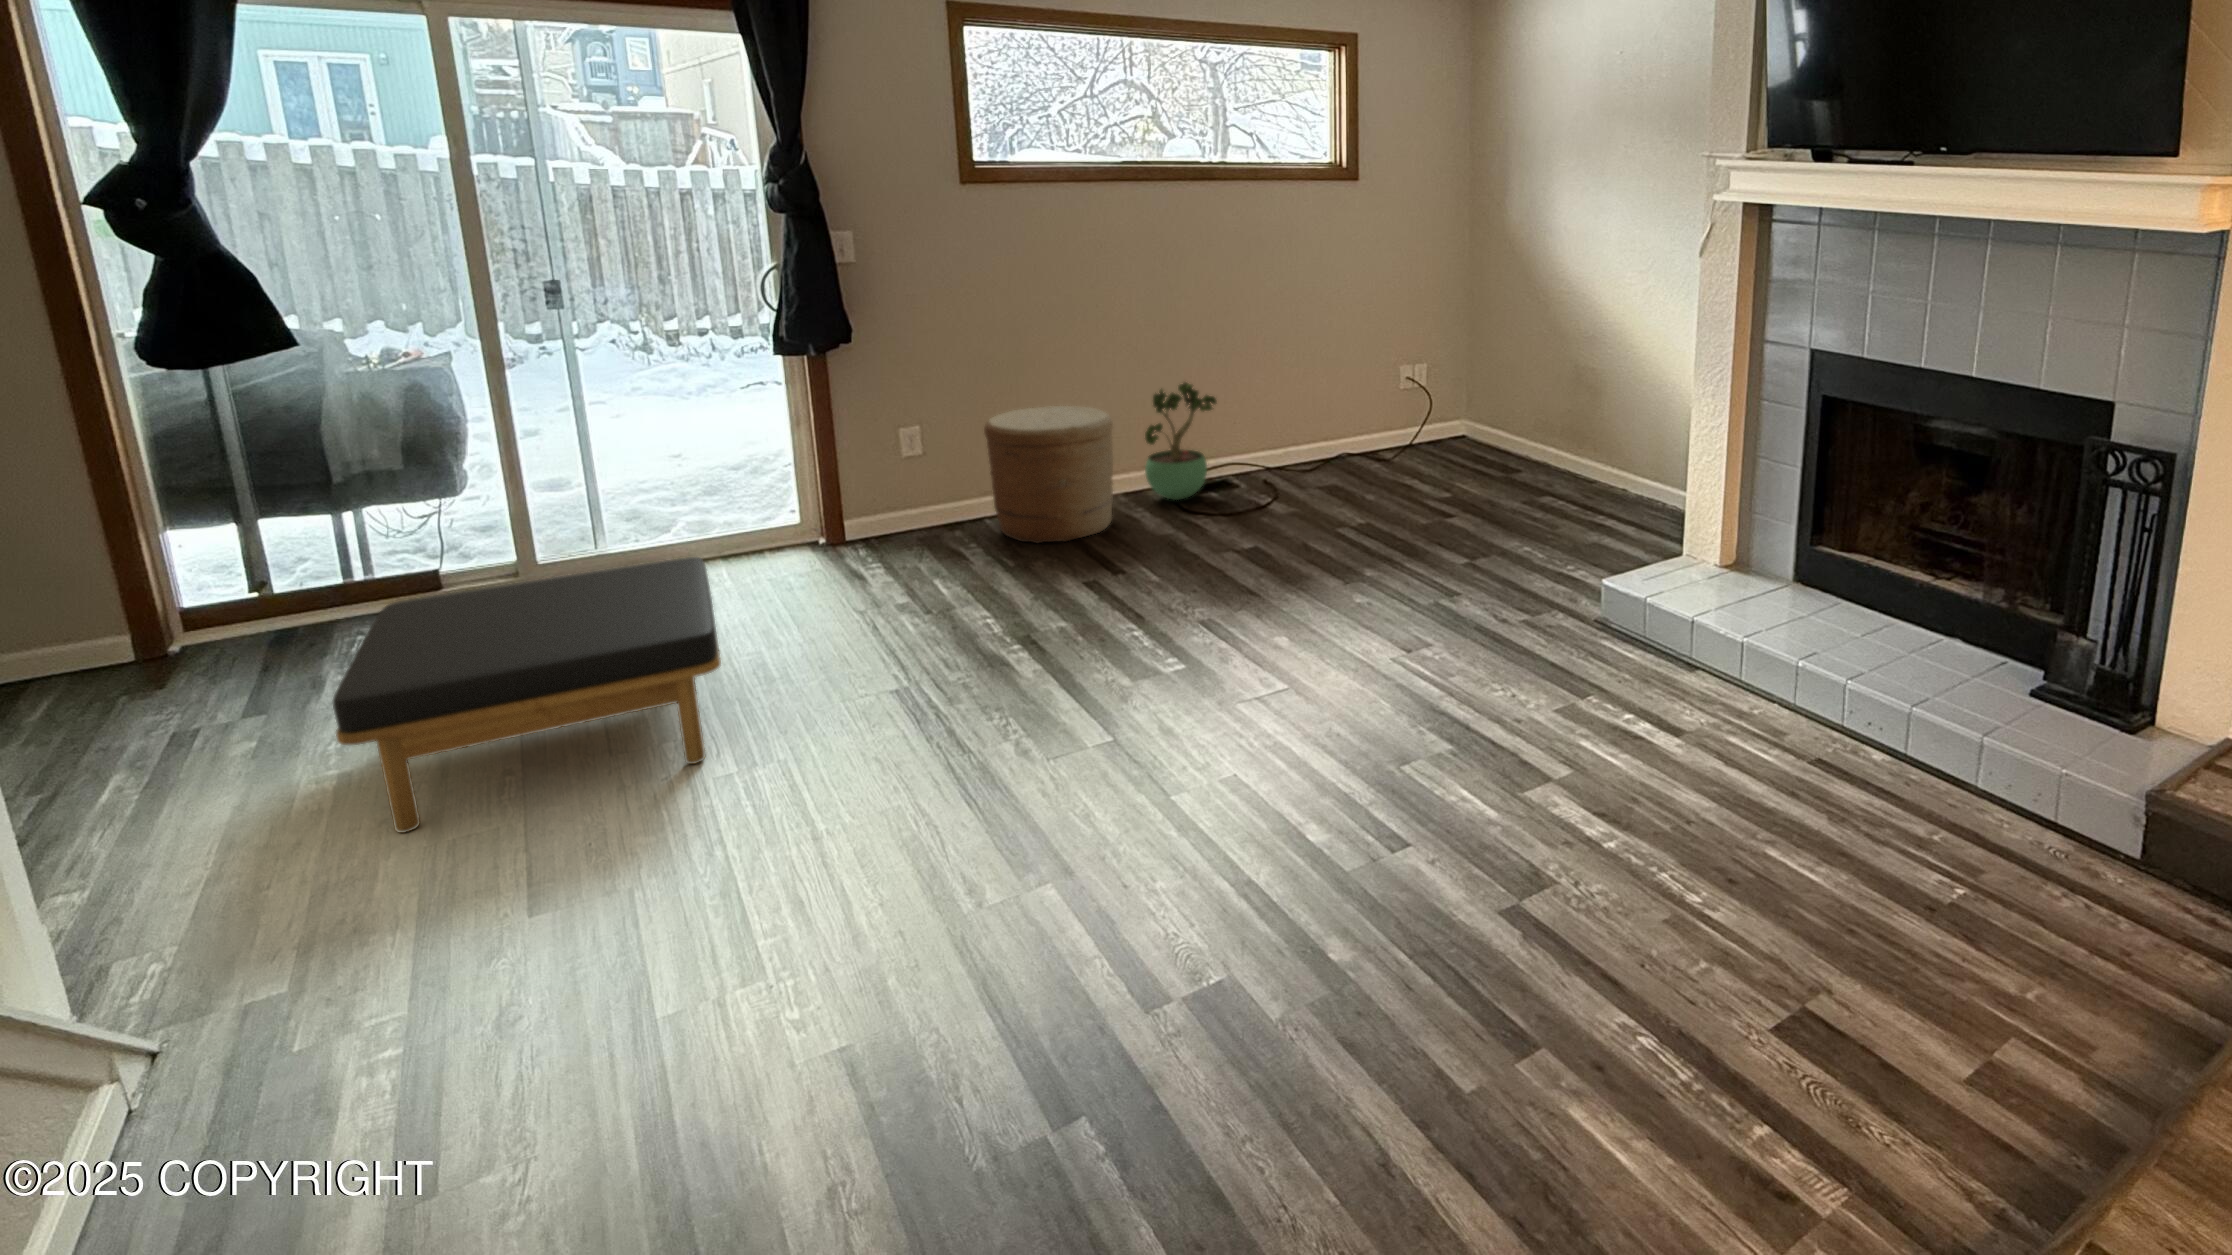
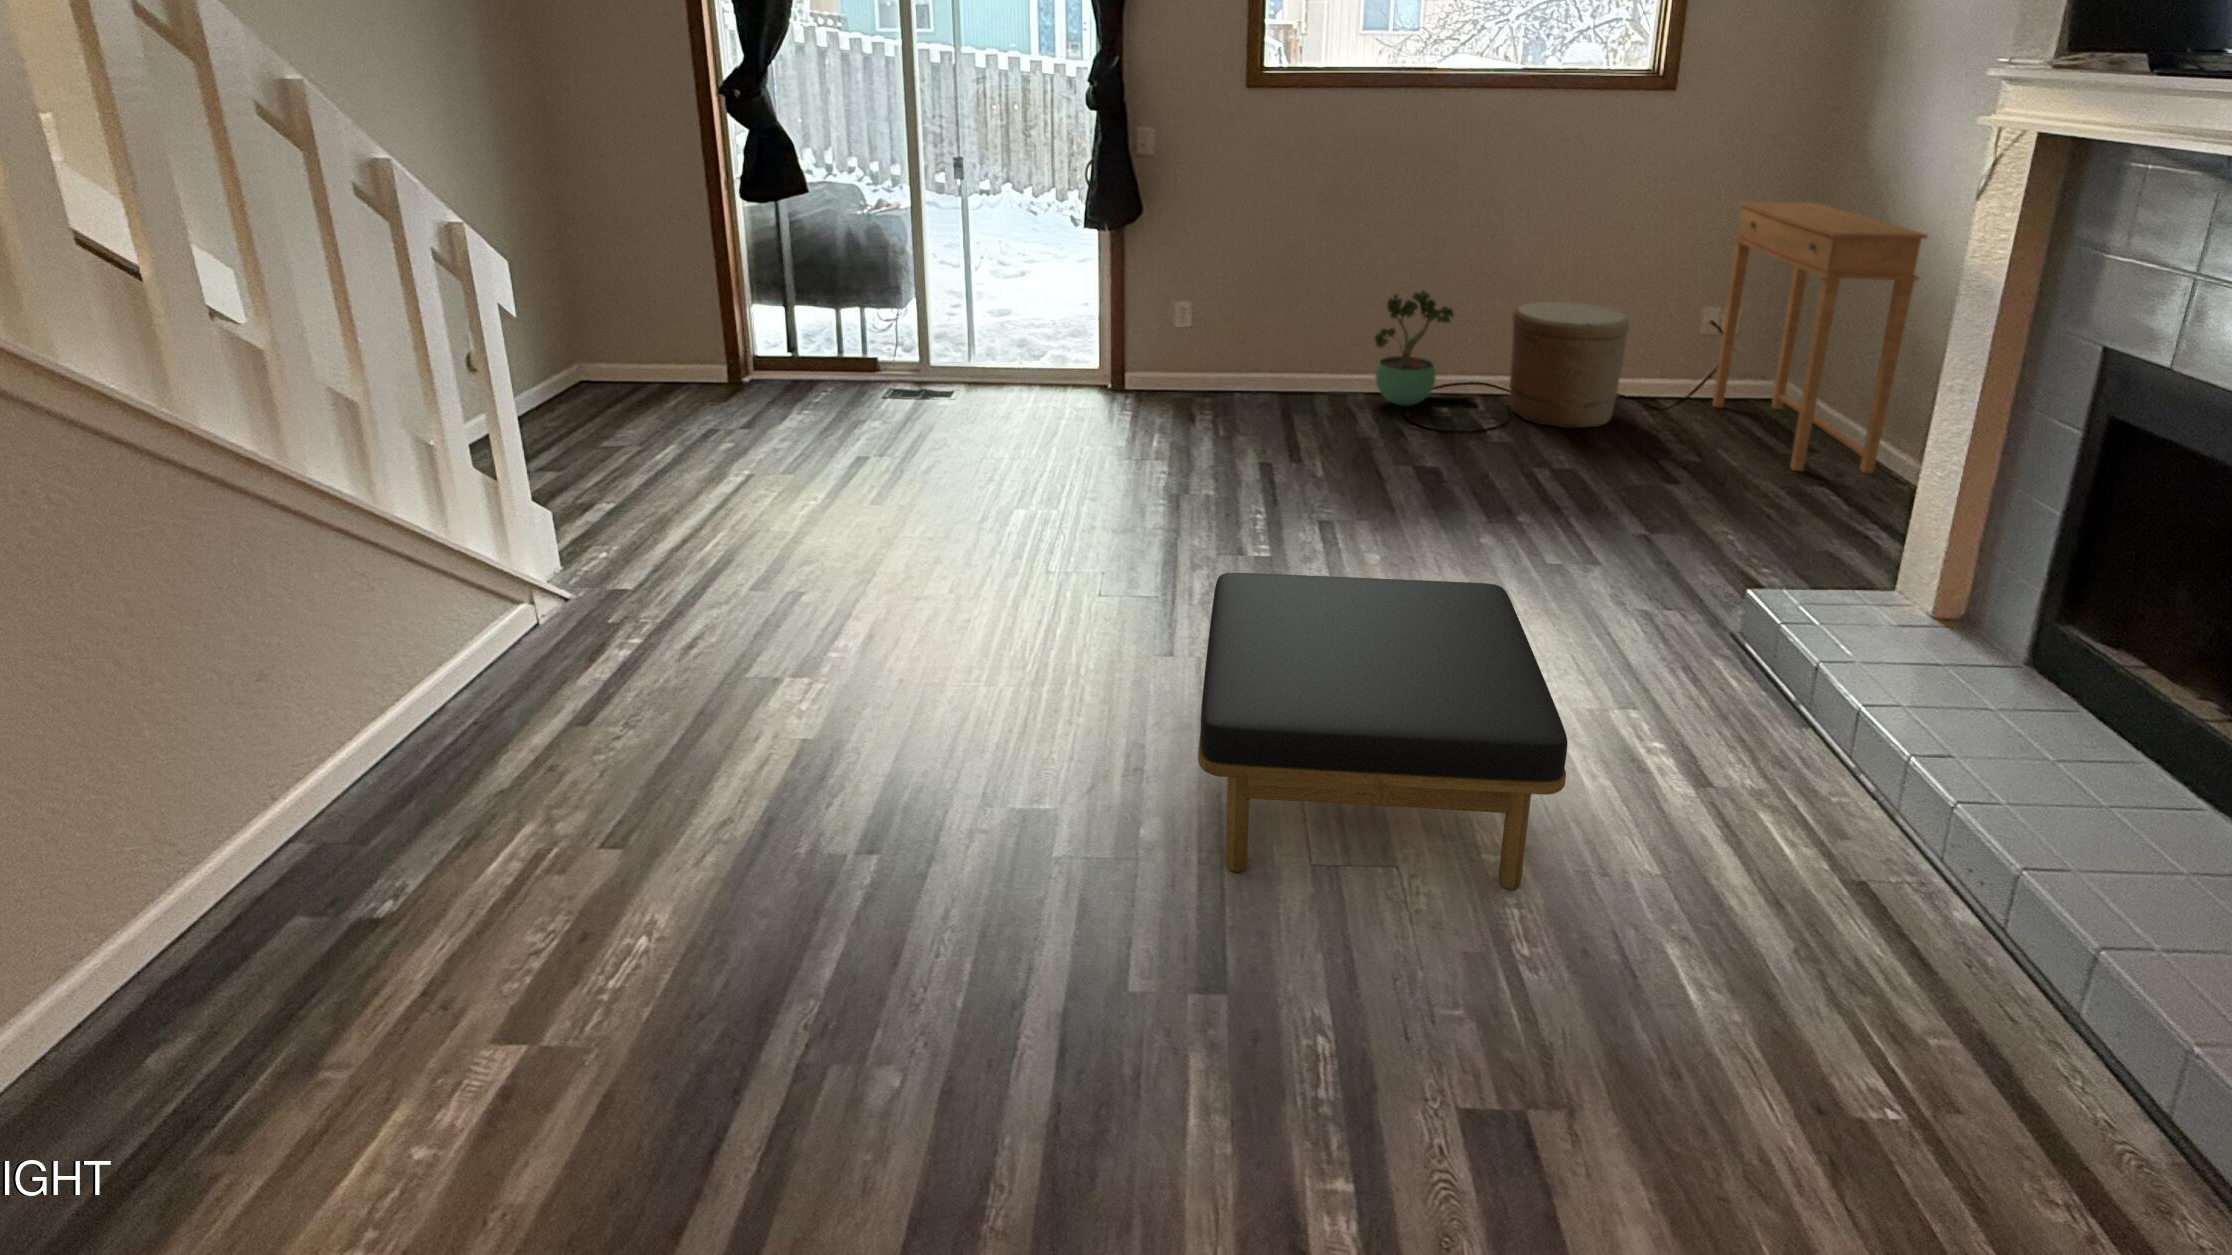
side table: none [1423,272,1586,489] -> present [1713,201,1927,473]
woven basket: present [984,406,1113,543] -> present [1510,302,1629,428]
ottoman: present [333,557,721,833] -> present [1198,573,1568,889]

